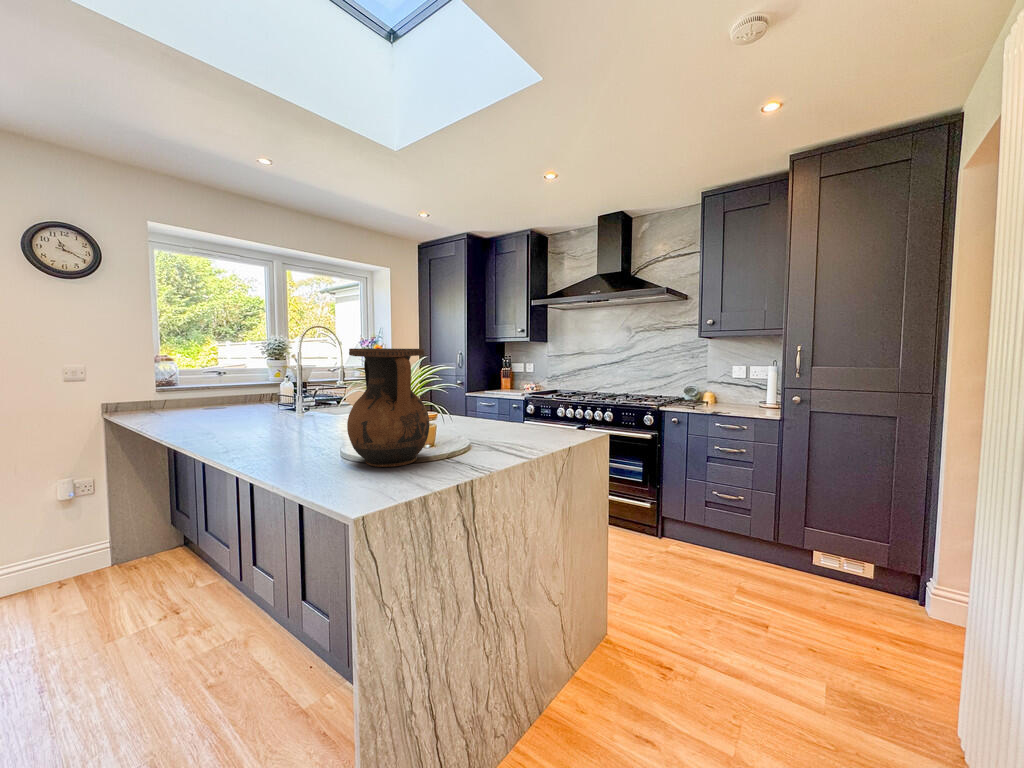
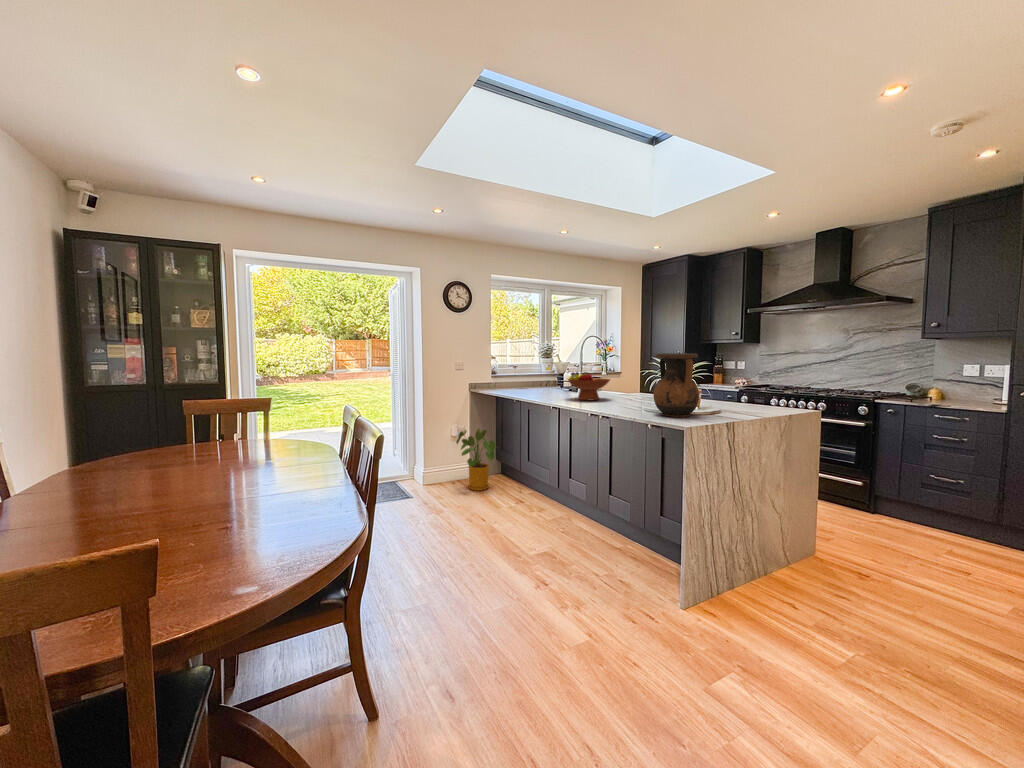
fruit bowl: none [242,381,323,430] -> present [568,372,610,400]
house plant: none [47,479,151,596] -> present [456,429,496,491]

